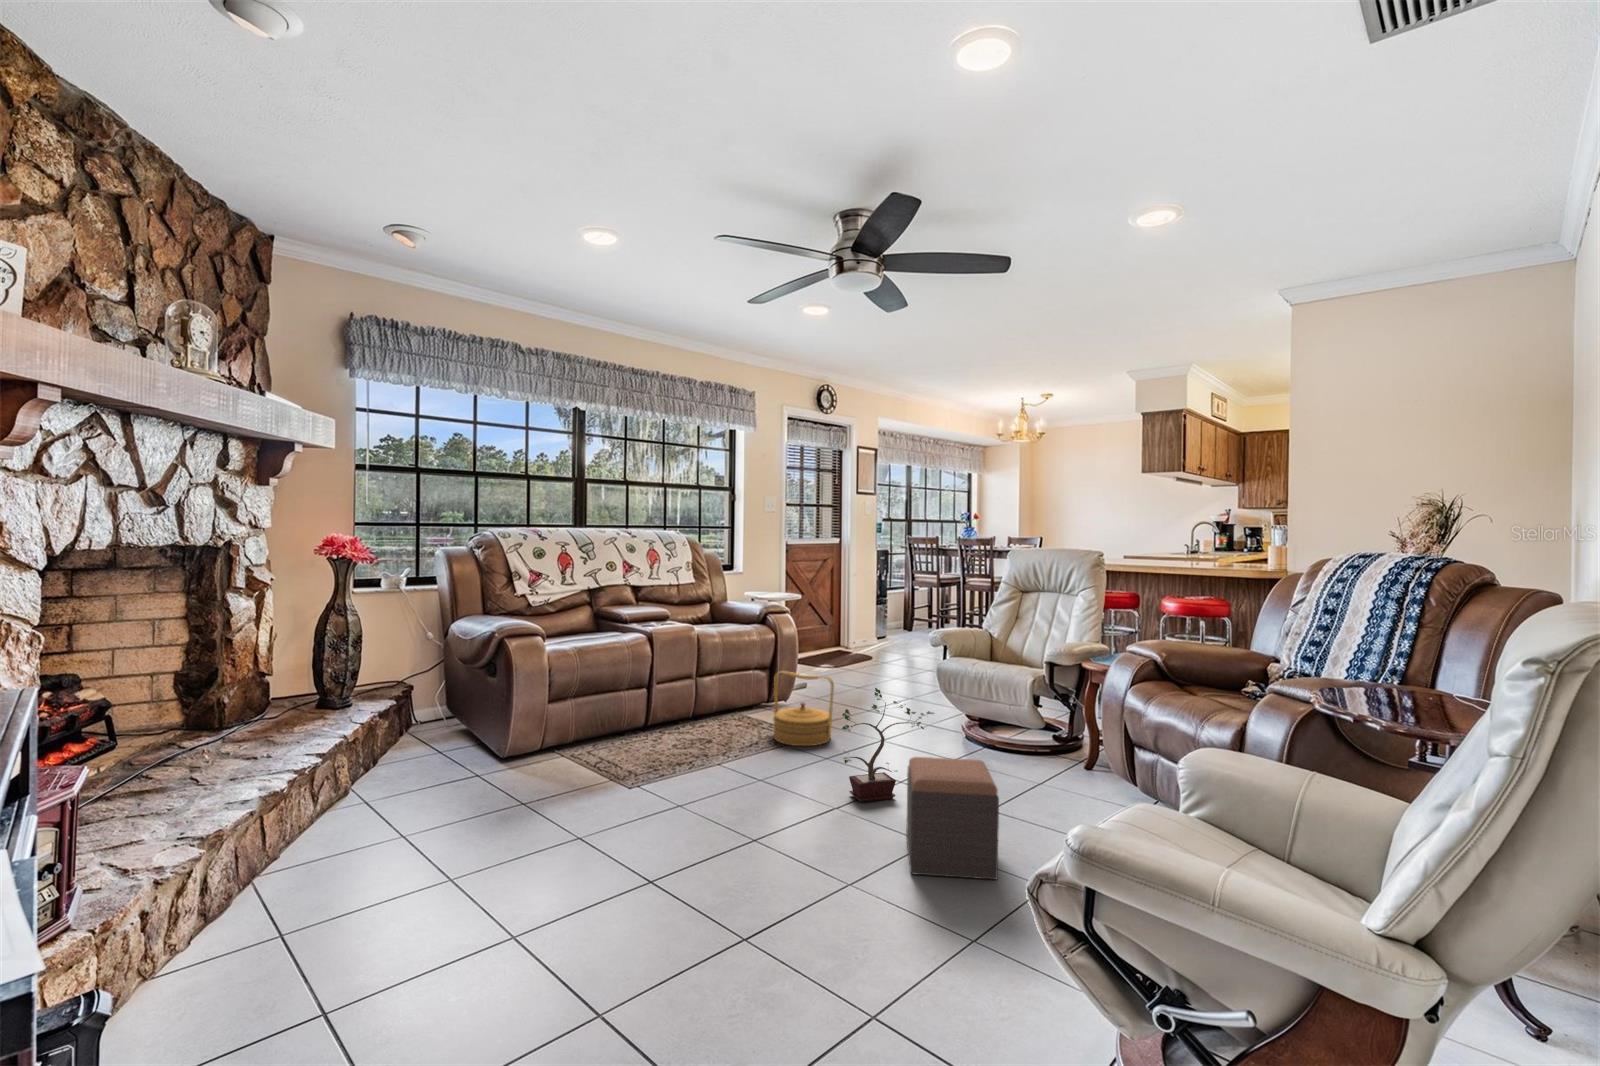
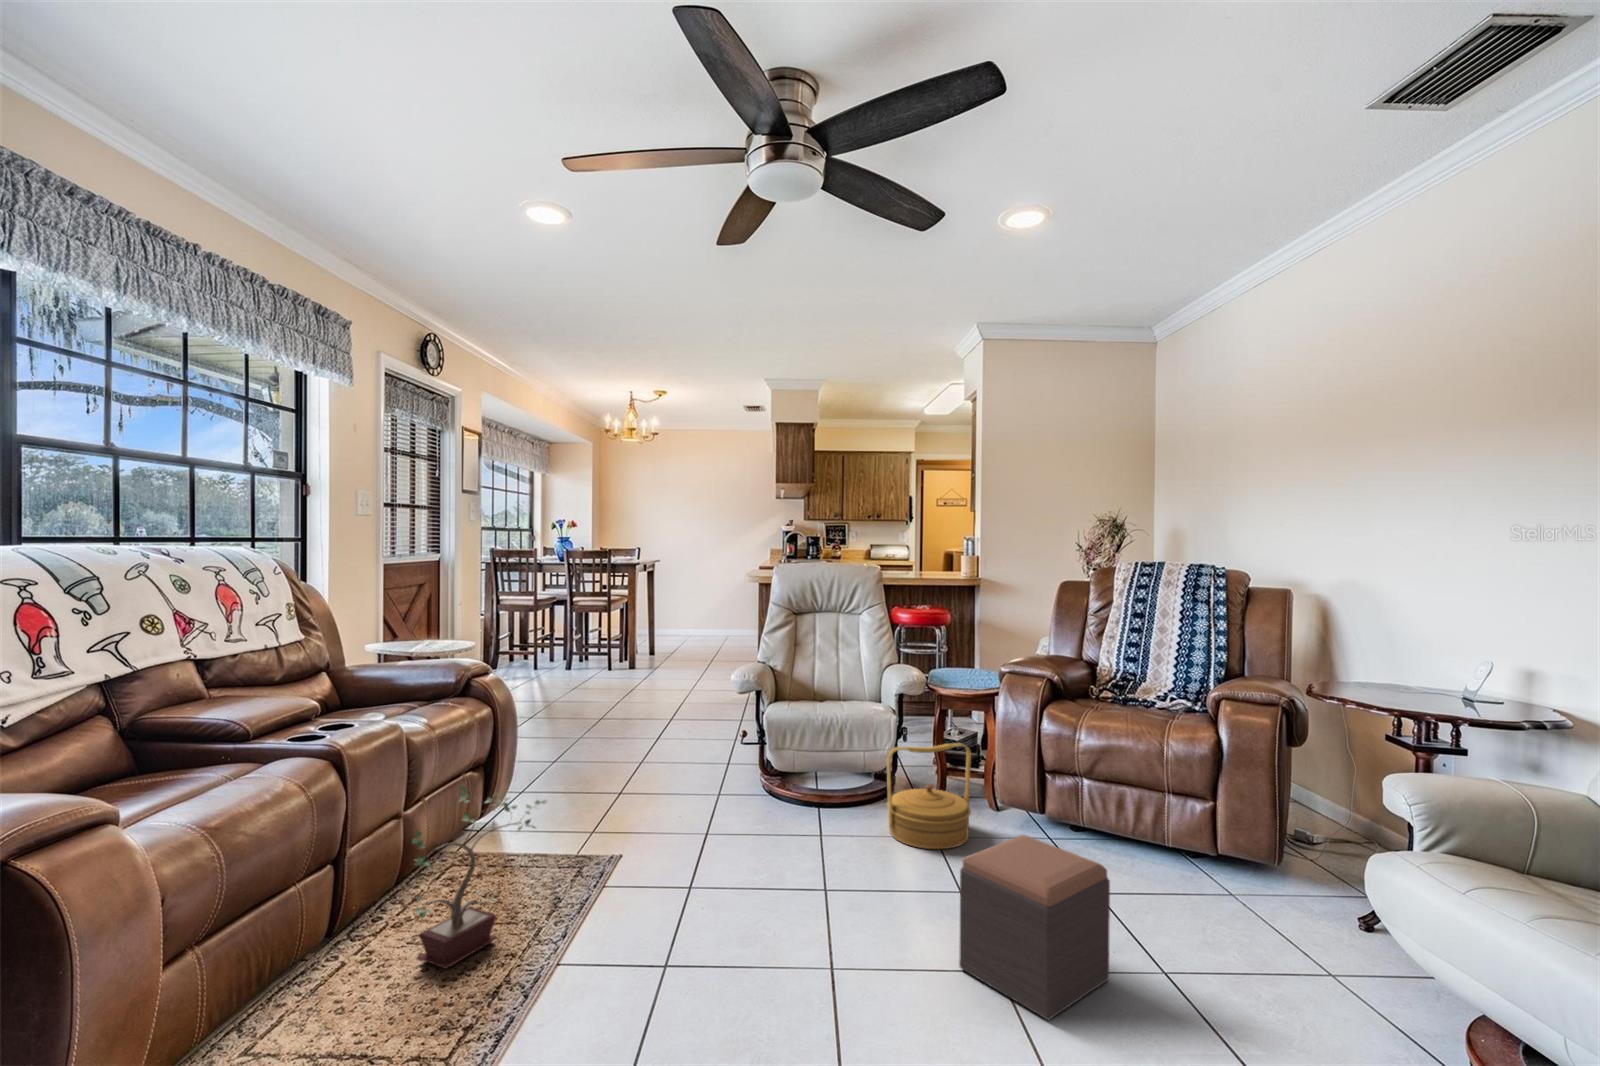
basket: present [773,671,834,746] -> present [886,743,971,849]
potted plant: present [842,688,935,802] -> present [412,785,547,969]

